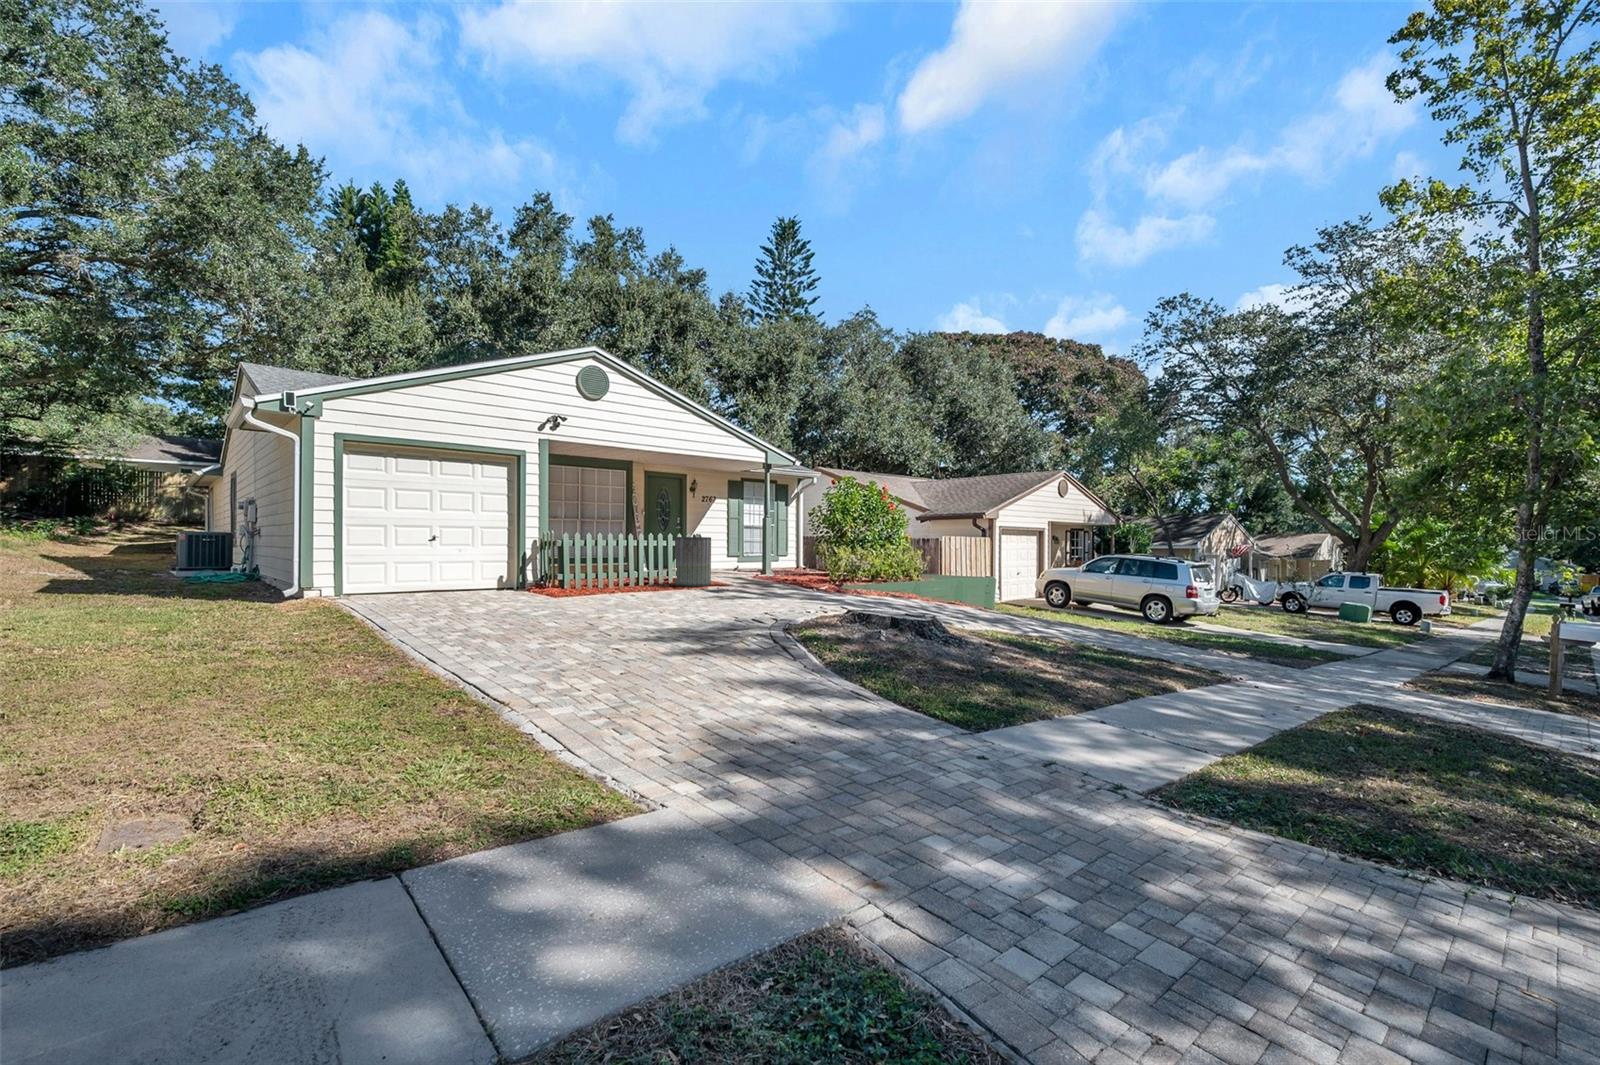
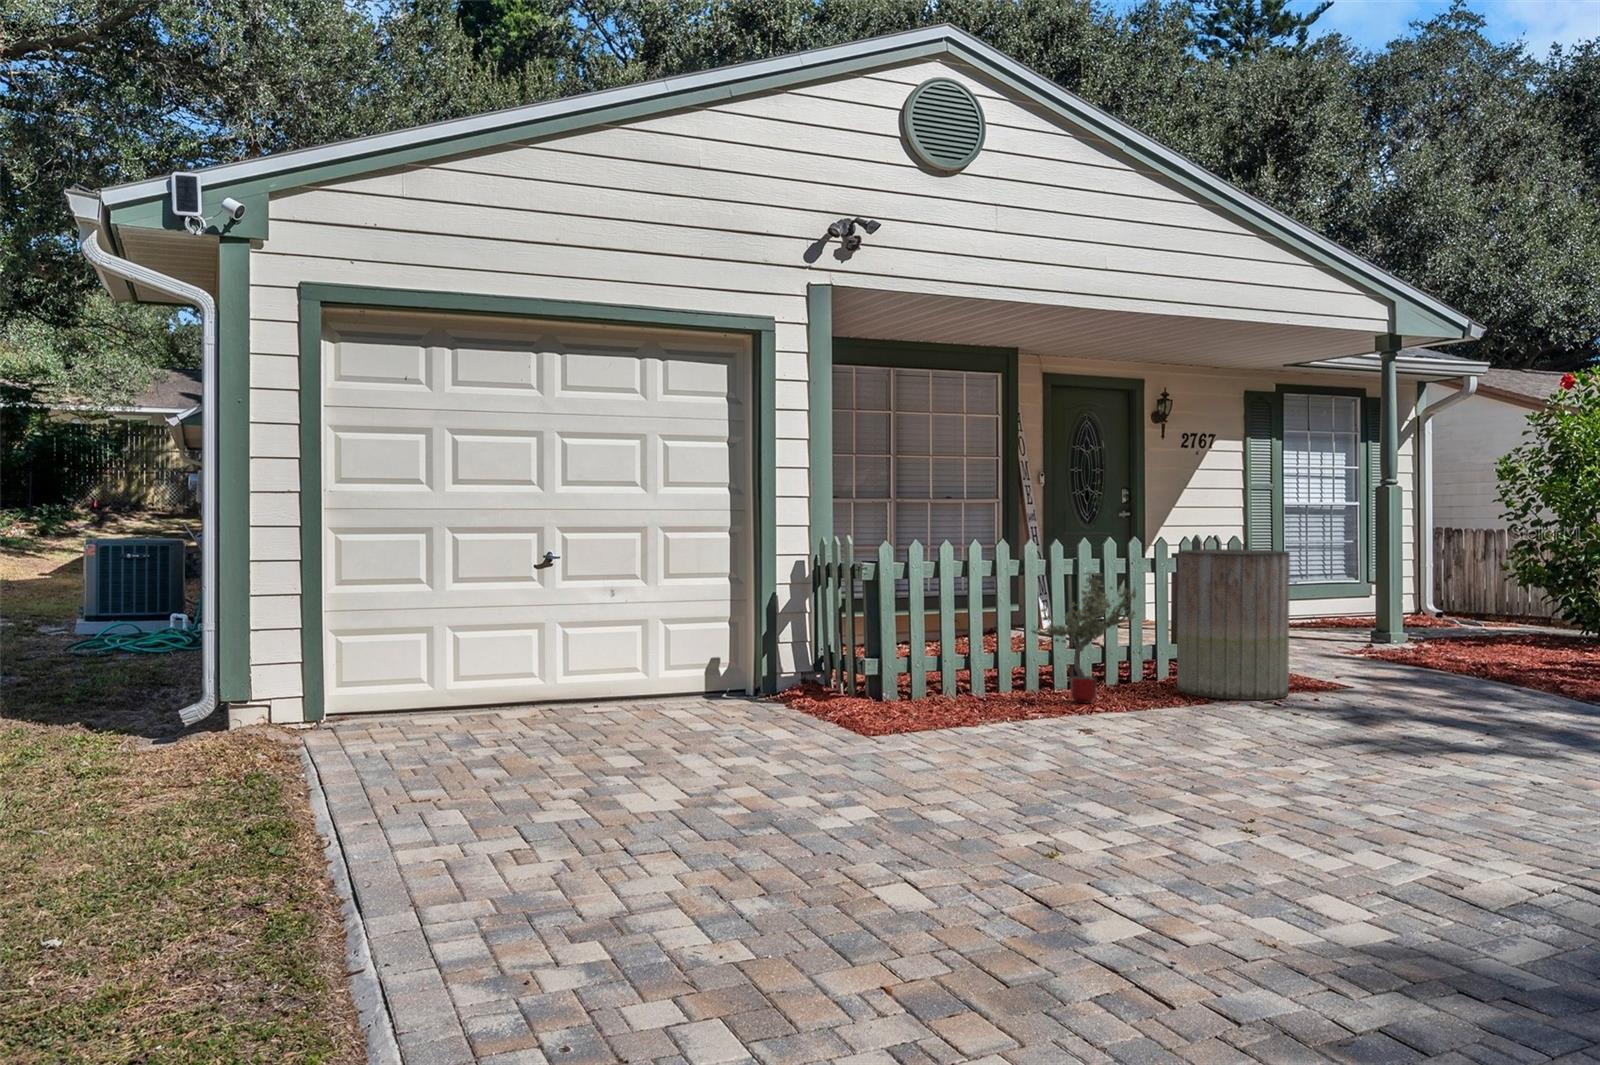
potted tree: none [619,543,657,588] -> present [1031,572,1137,703]

